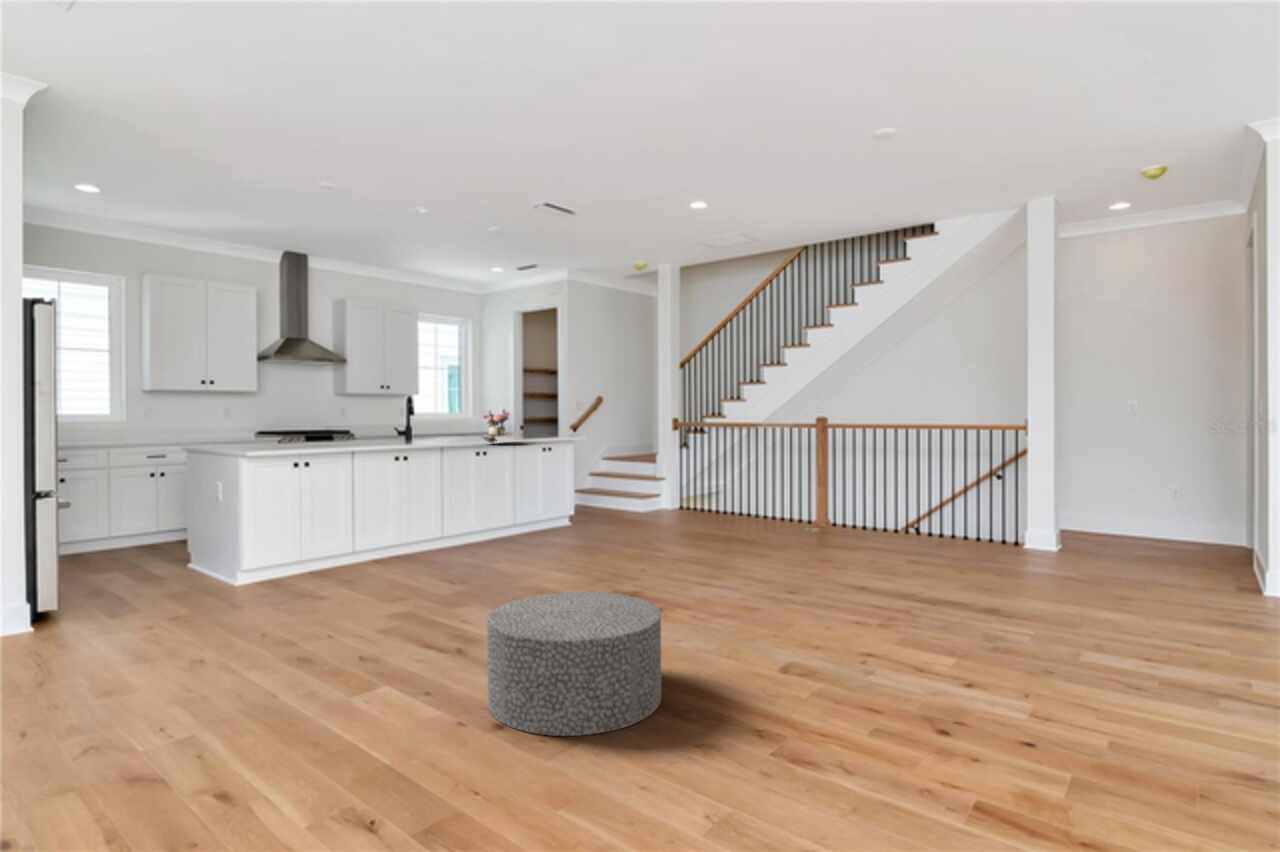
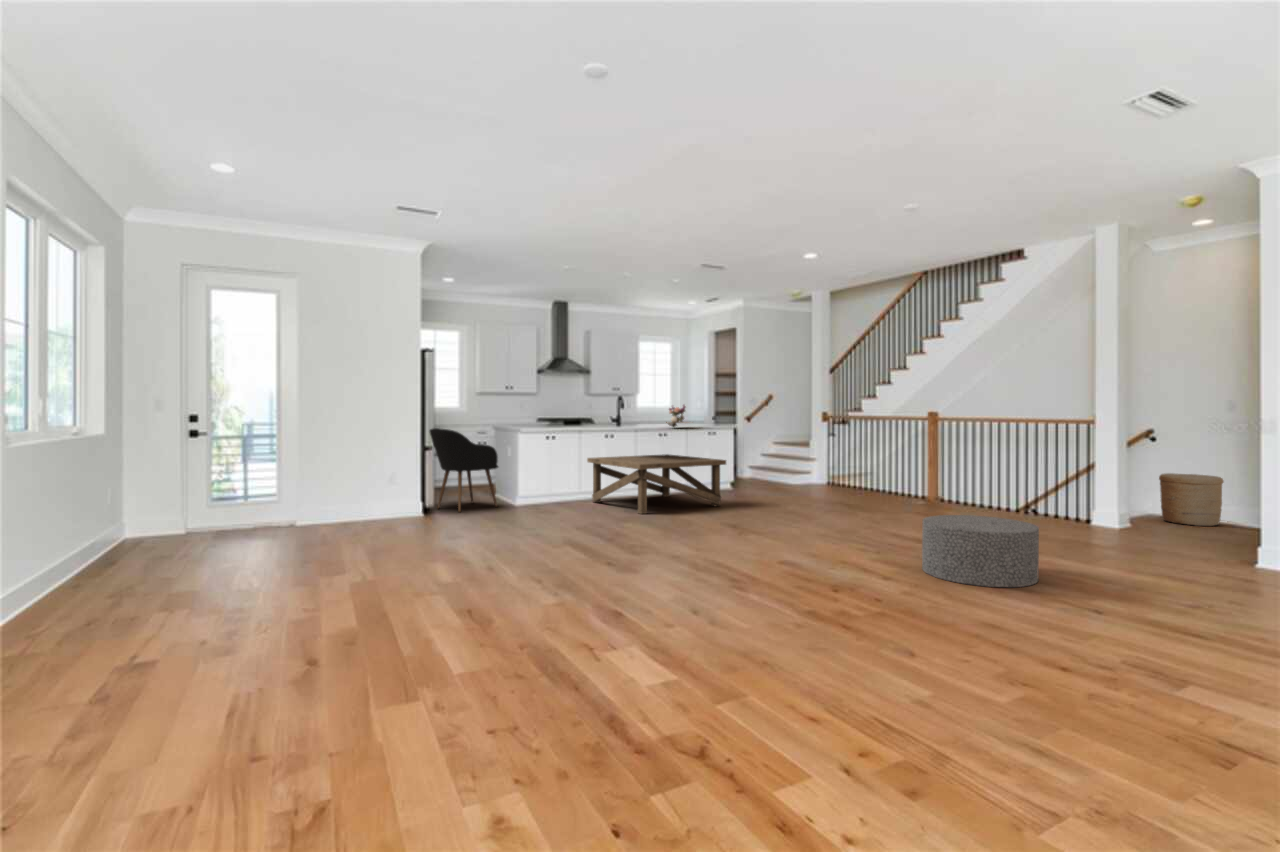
armchair: none [50,458,202,615] -> present [430,428,498,512]
coffee table: none [365,484,588,587] -> present [587,454,726,514]
woven basket: none [1078,487,1144,546] -> present [1159,473,1224,526]
ottoman: present [487,592,661,736] -> present [922,515,1039,587]

